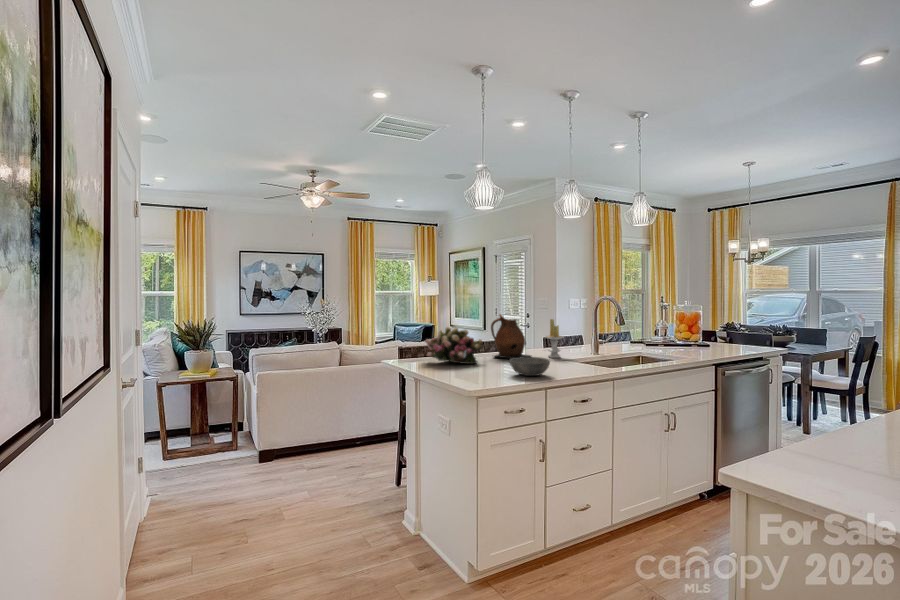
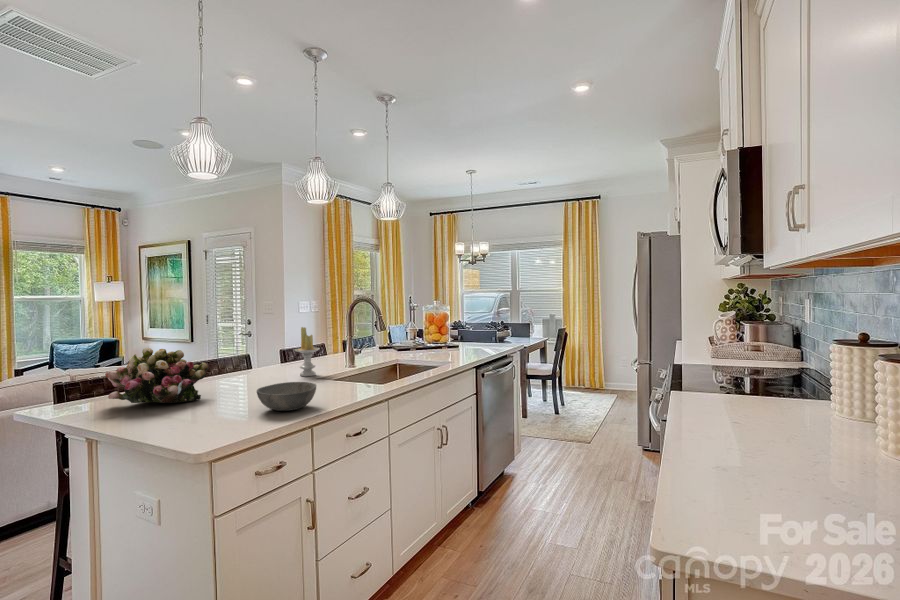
ceramic pitcher: present [491,314,531,359] -> none [218,325,279,386]

